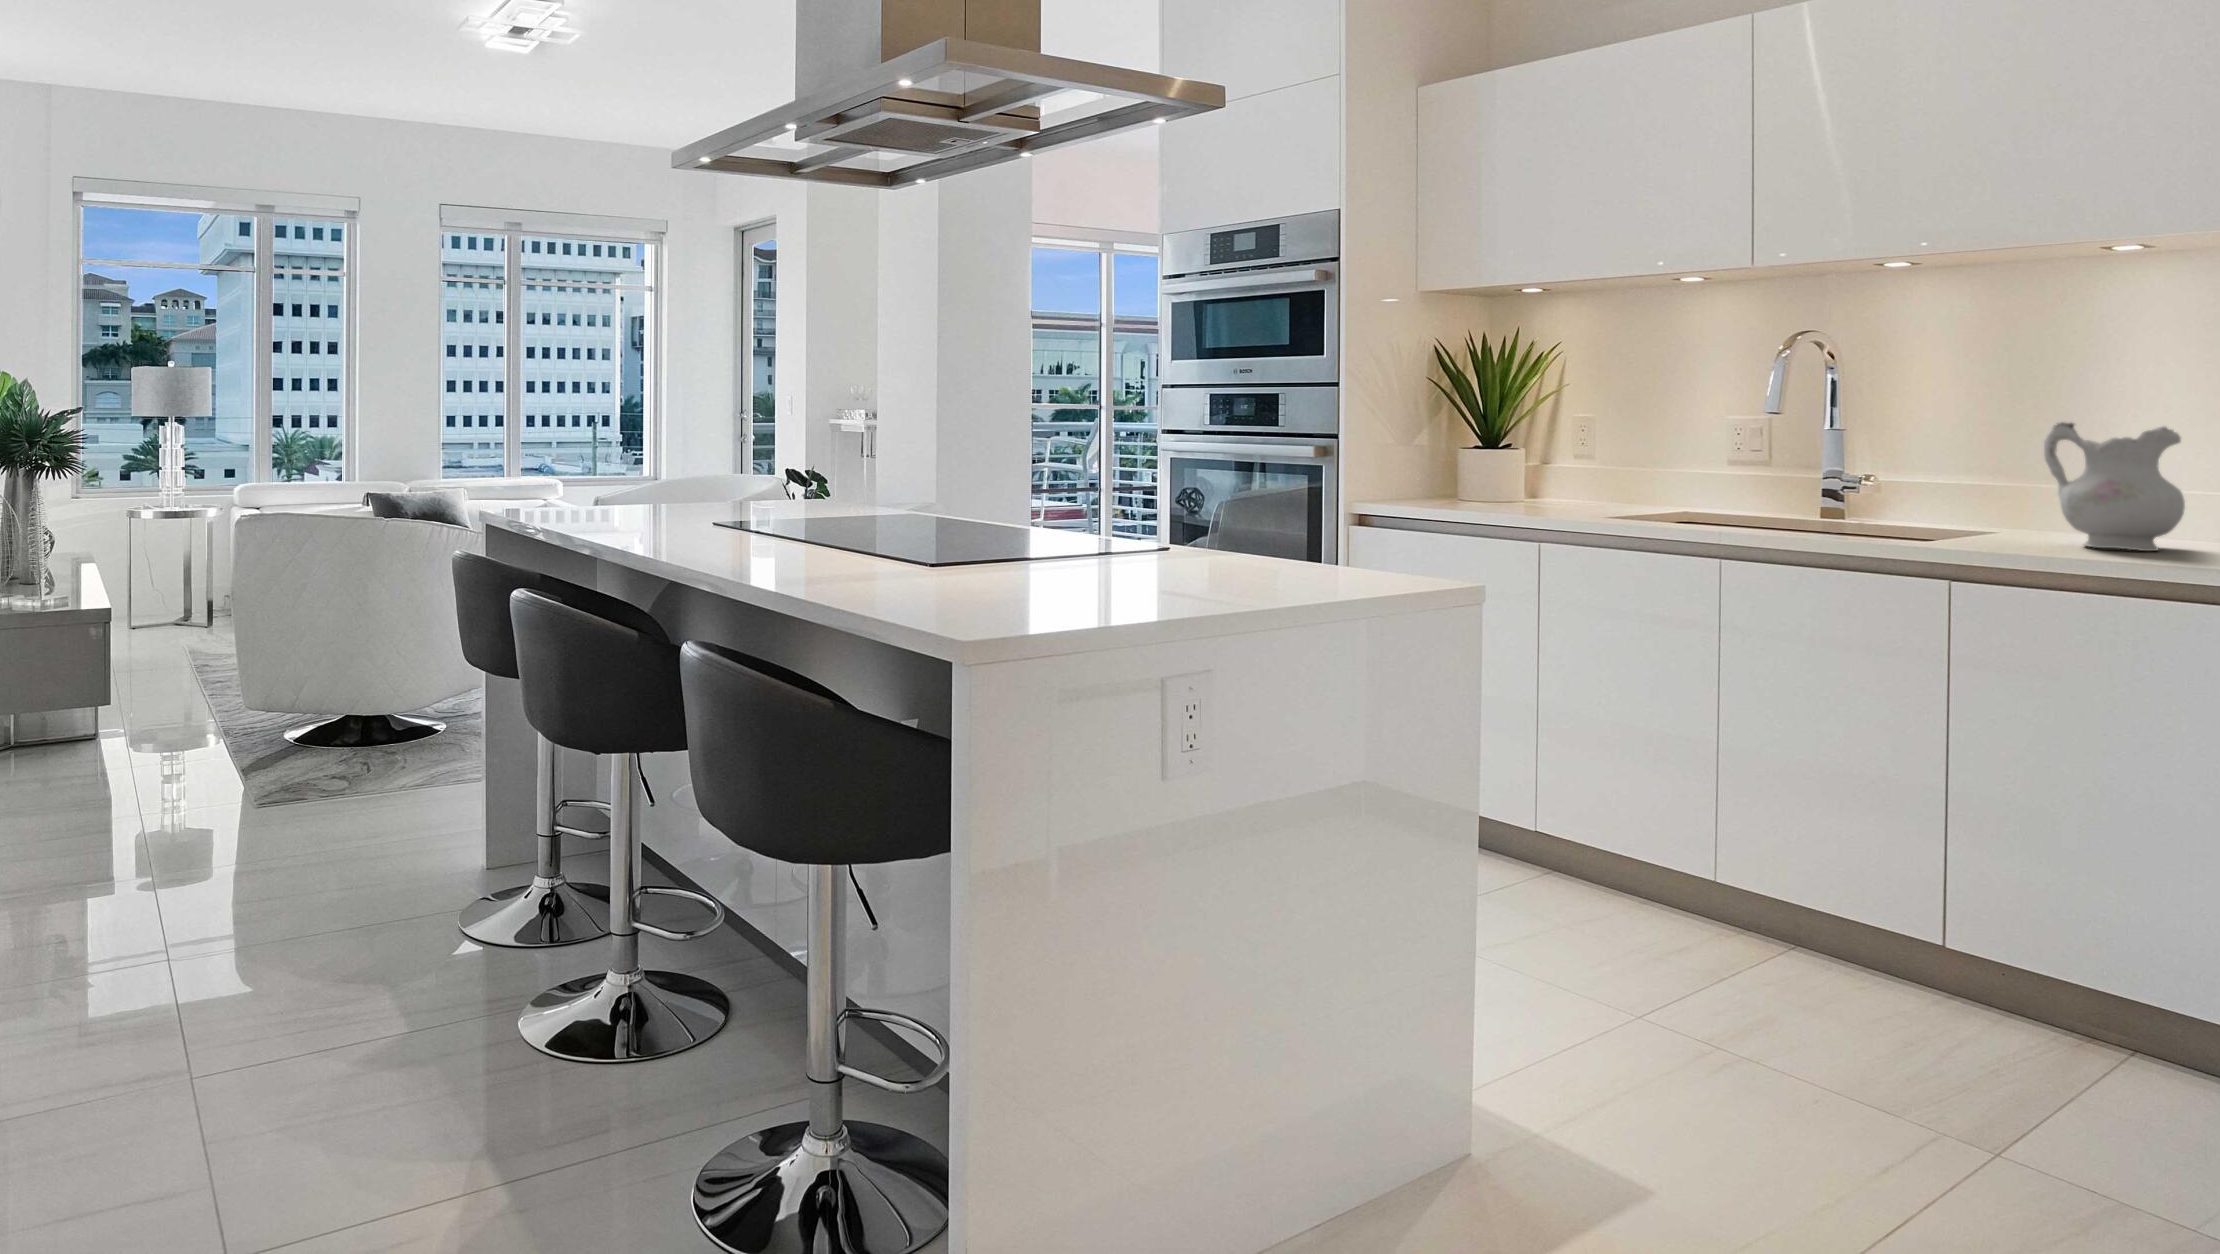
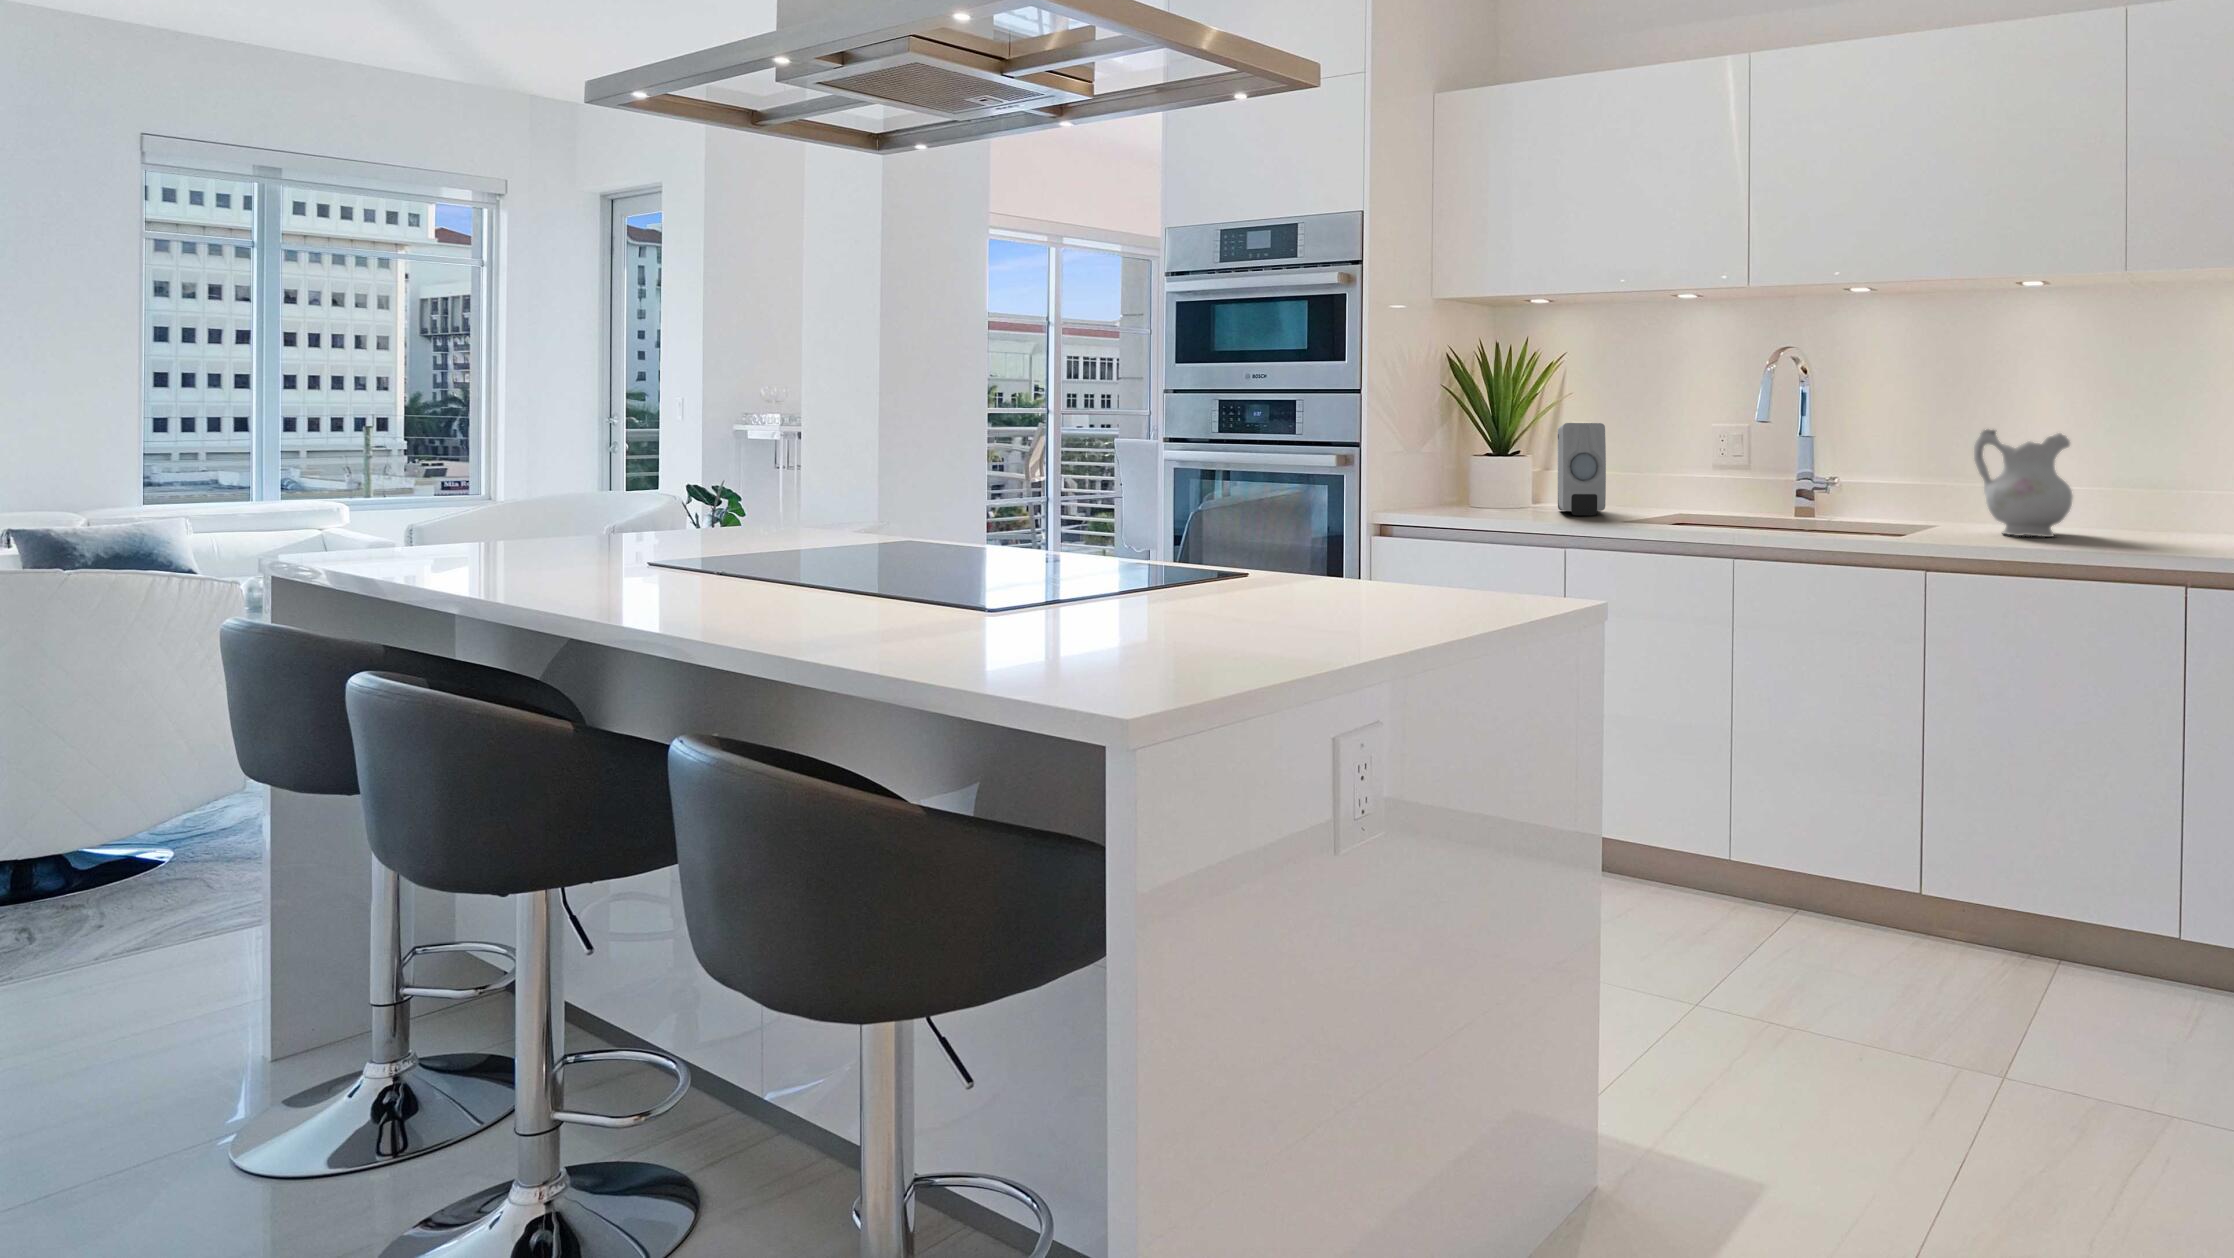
soap dispenser: none [1547,416,1596,513] -> present [1558,423,1606,515]

